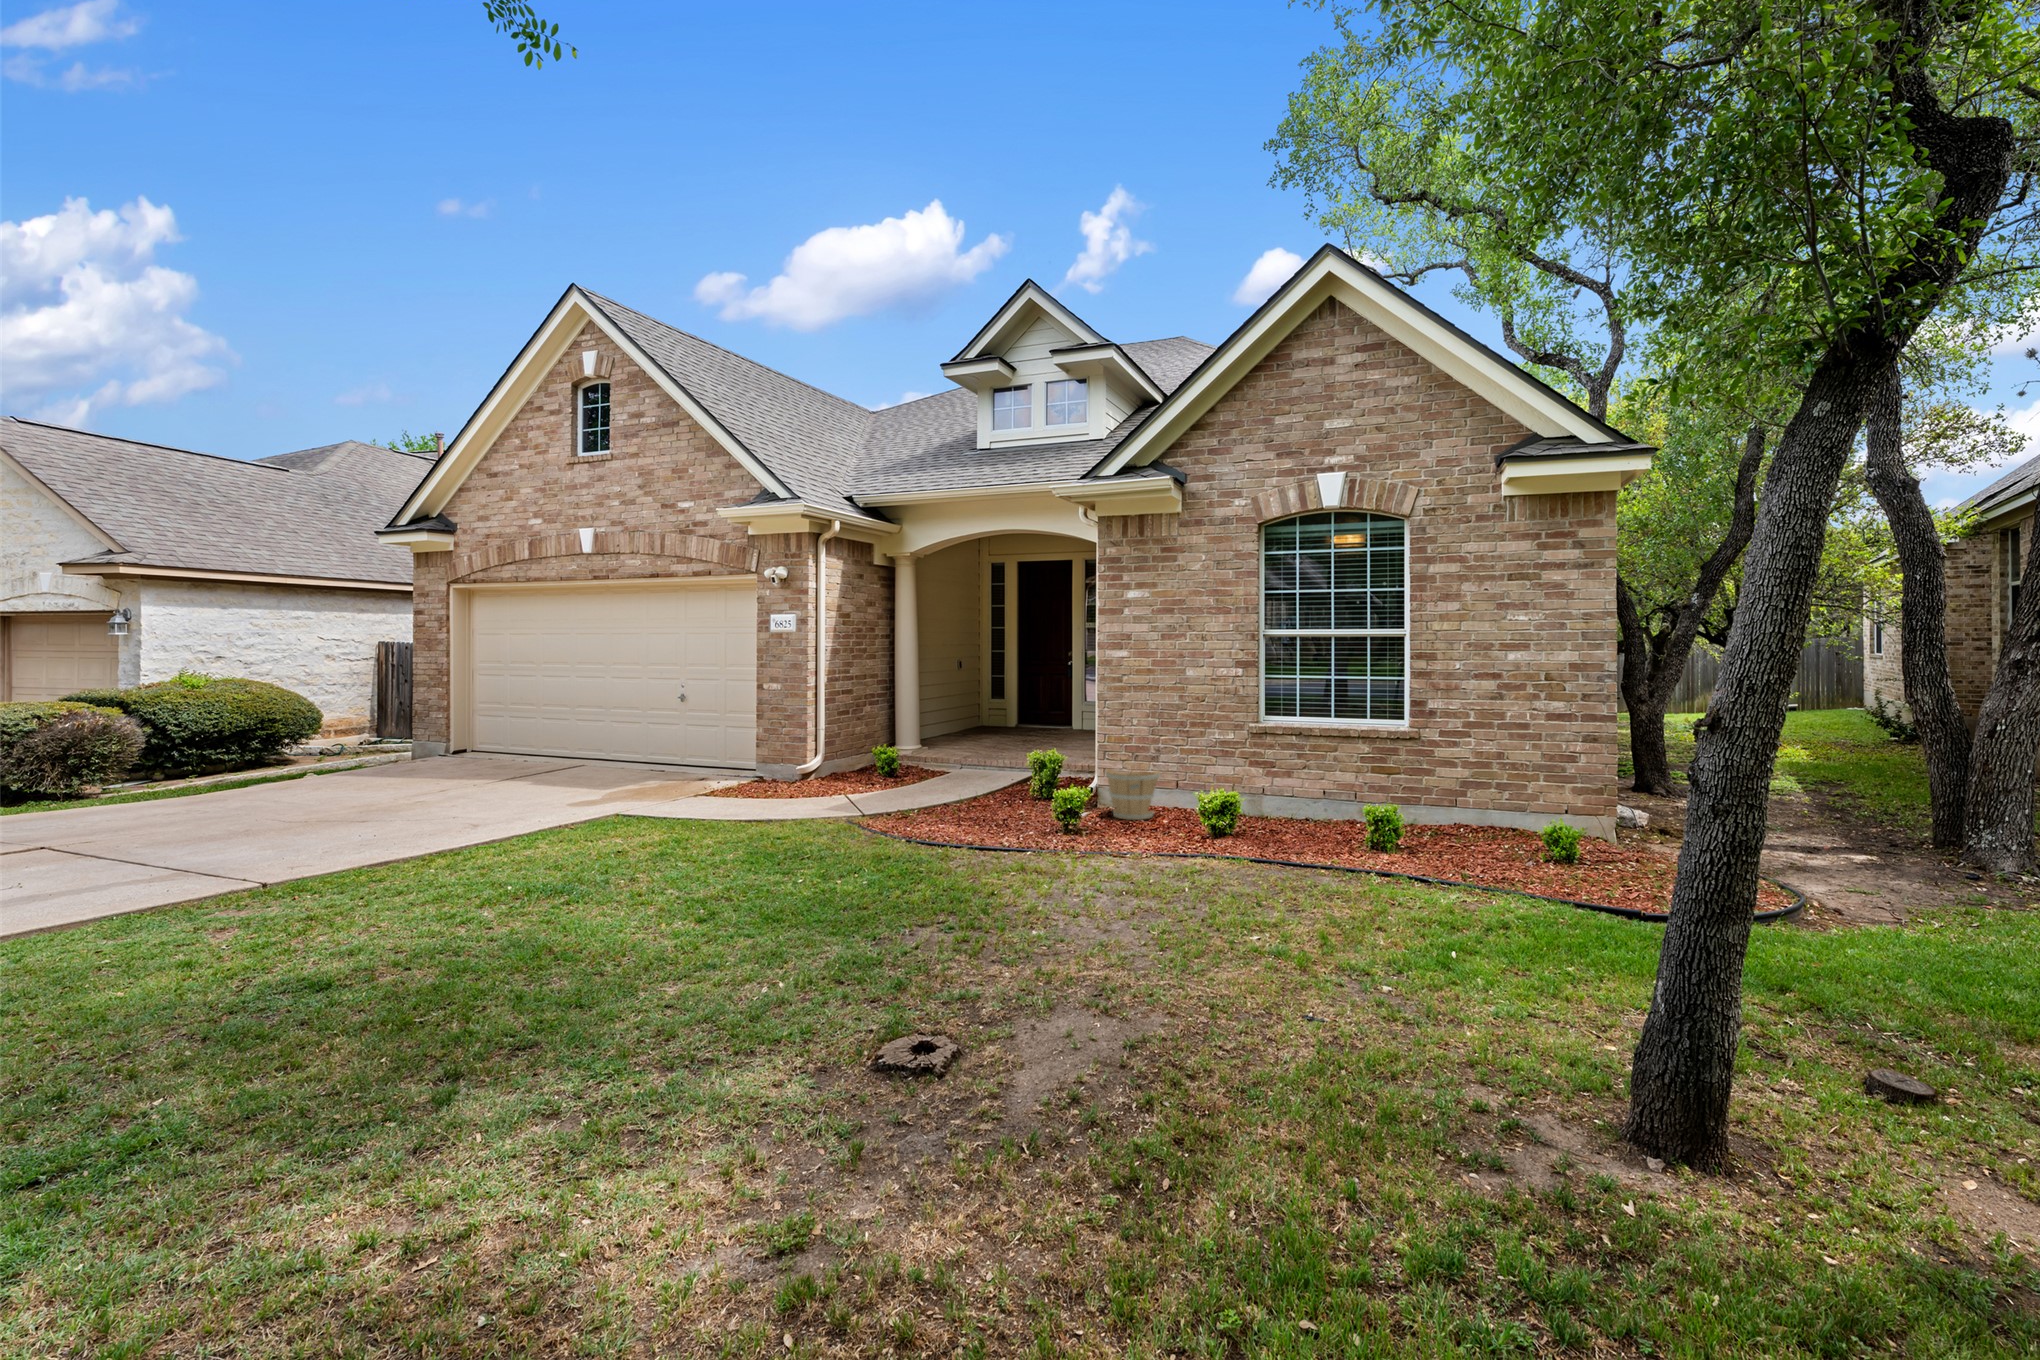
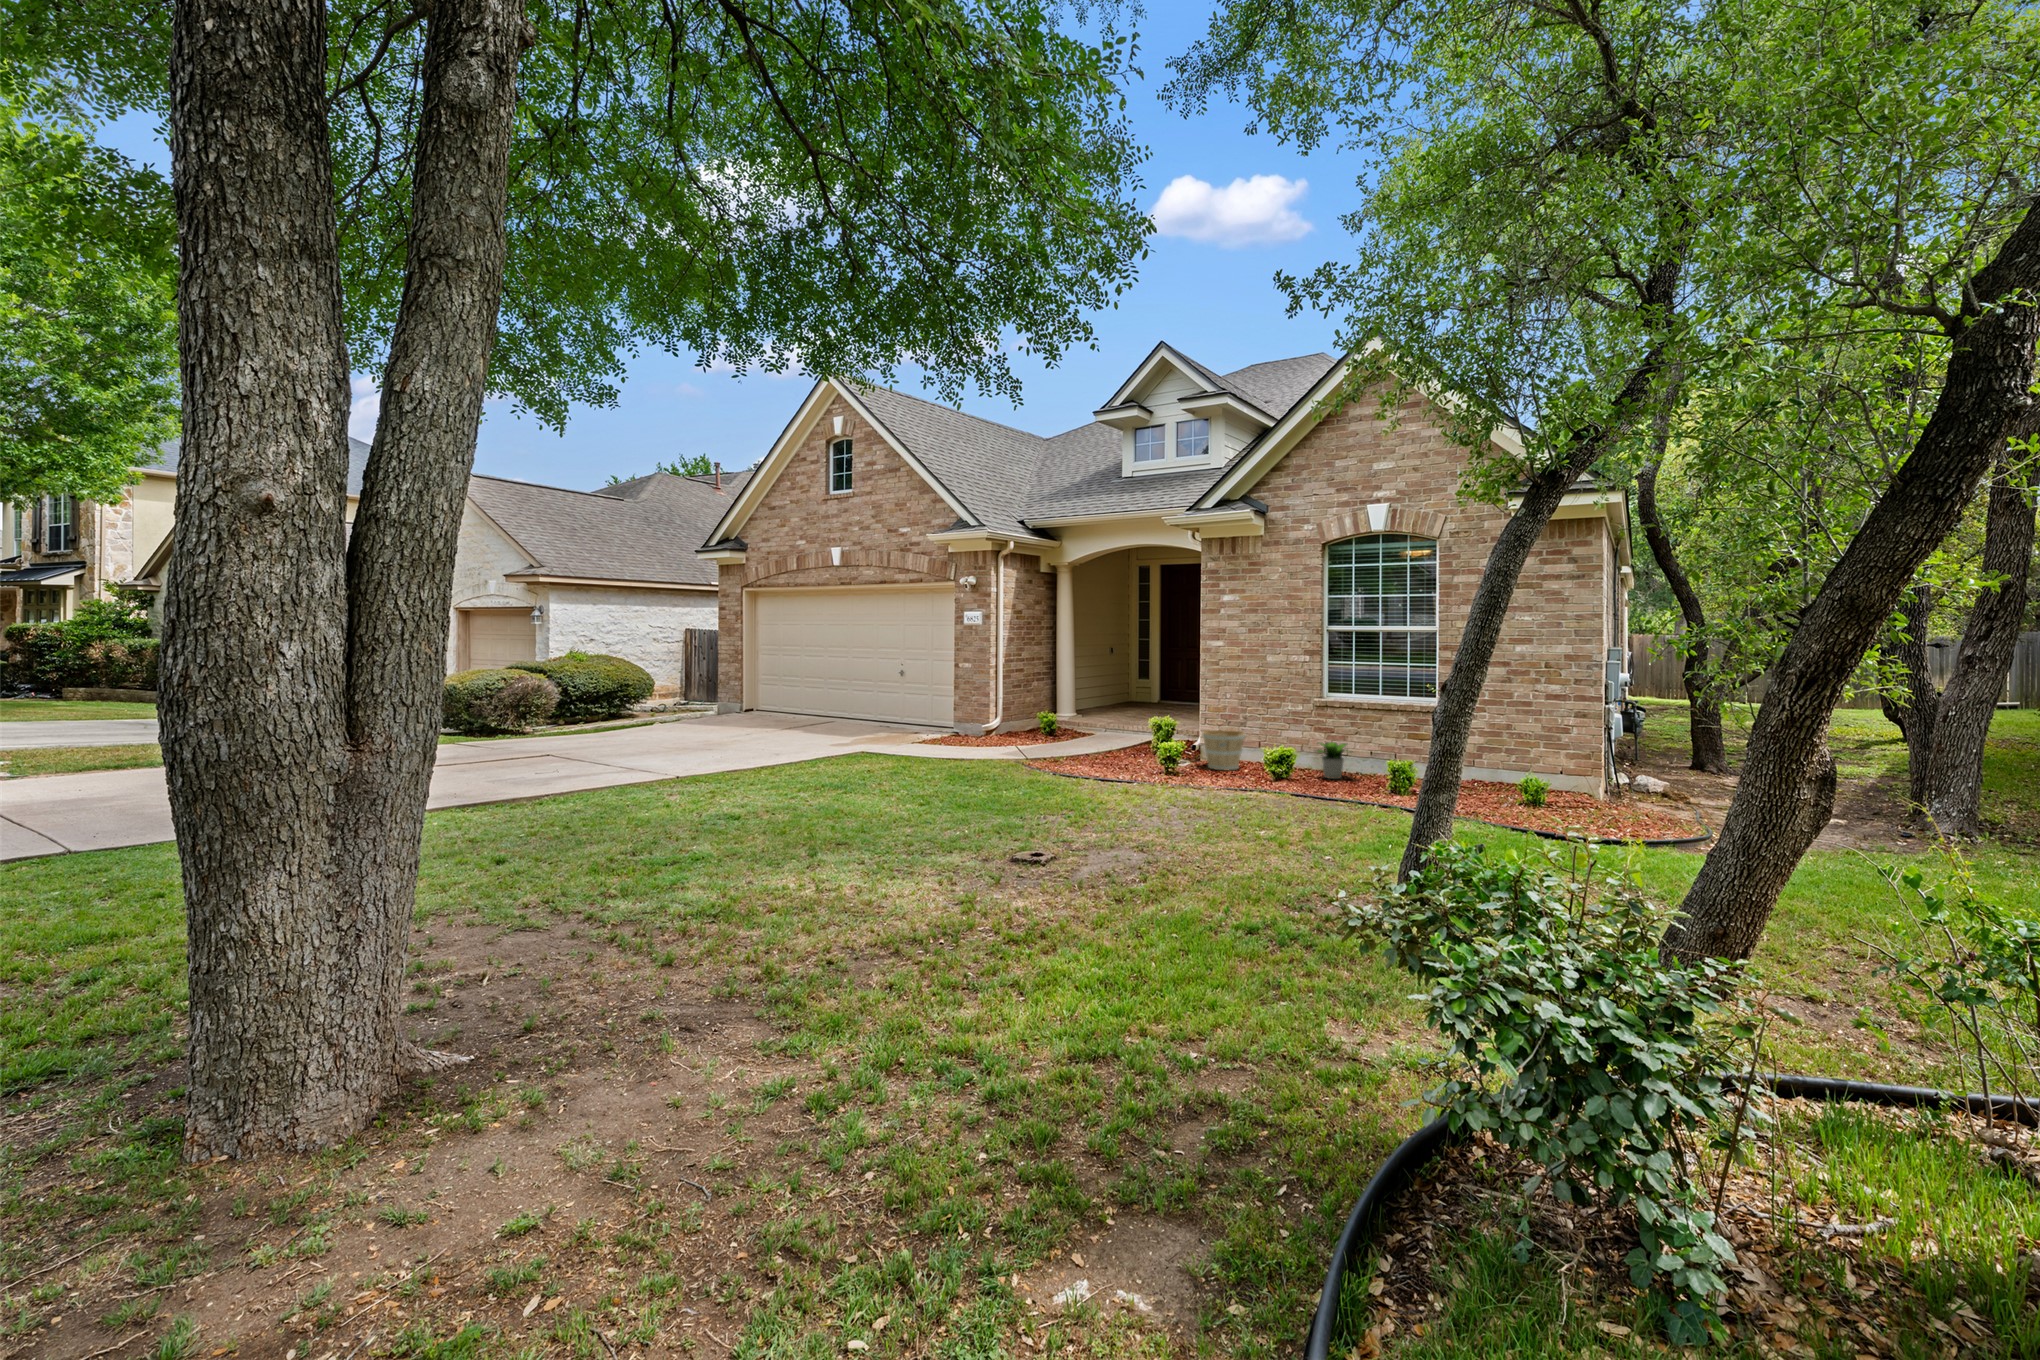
potted plant: none [1252,778,1306,827] -> present [1317,742,1347,779]

